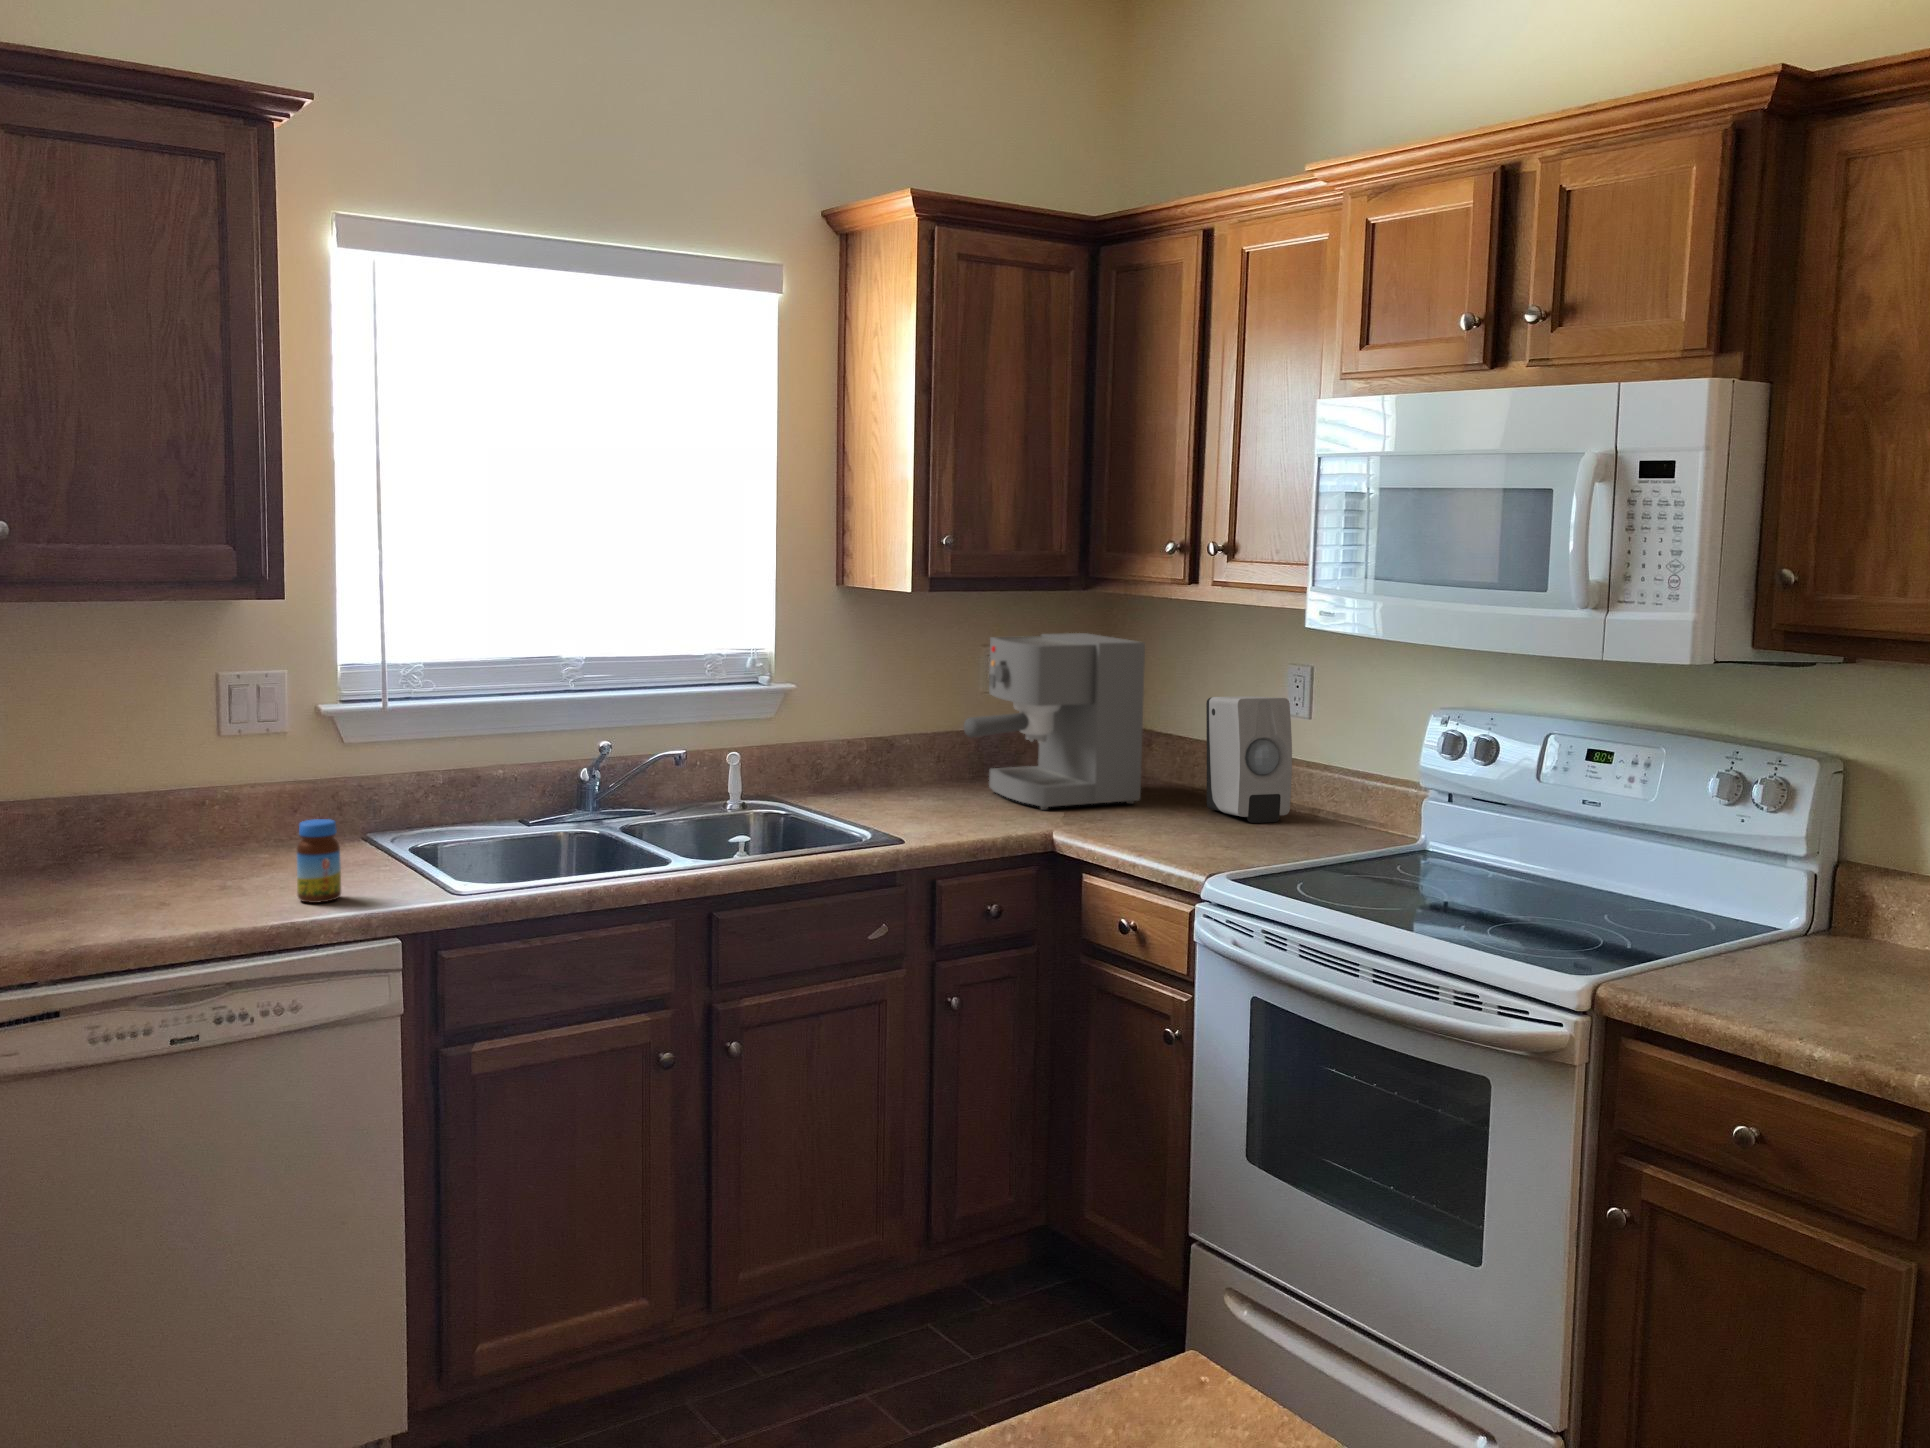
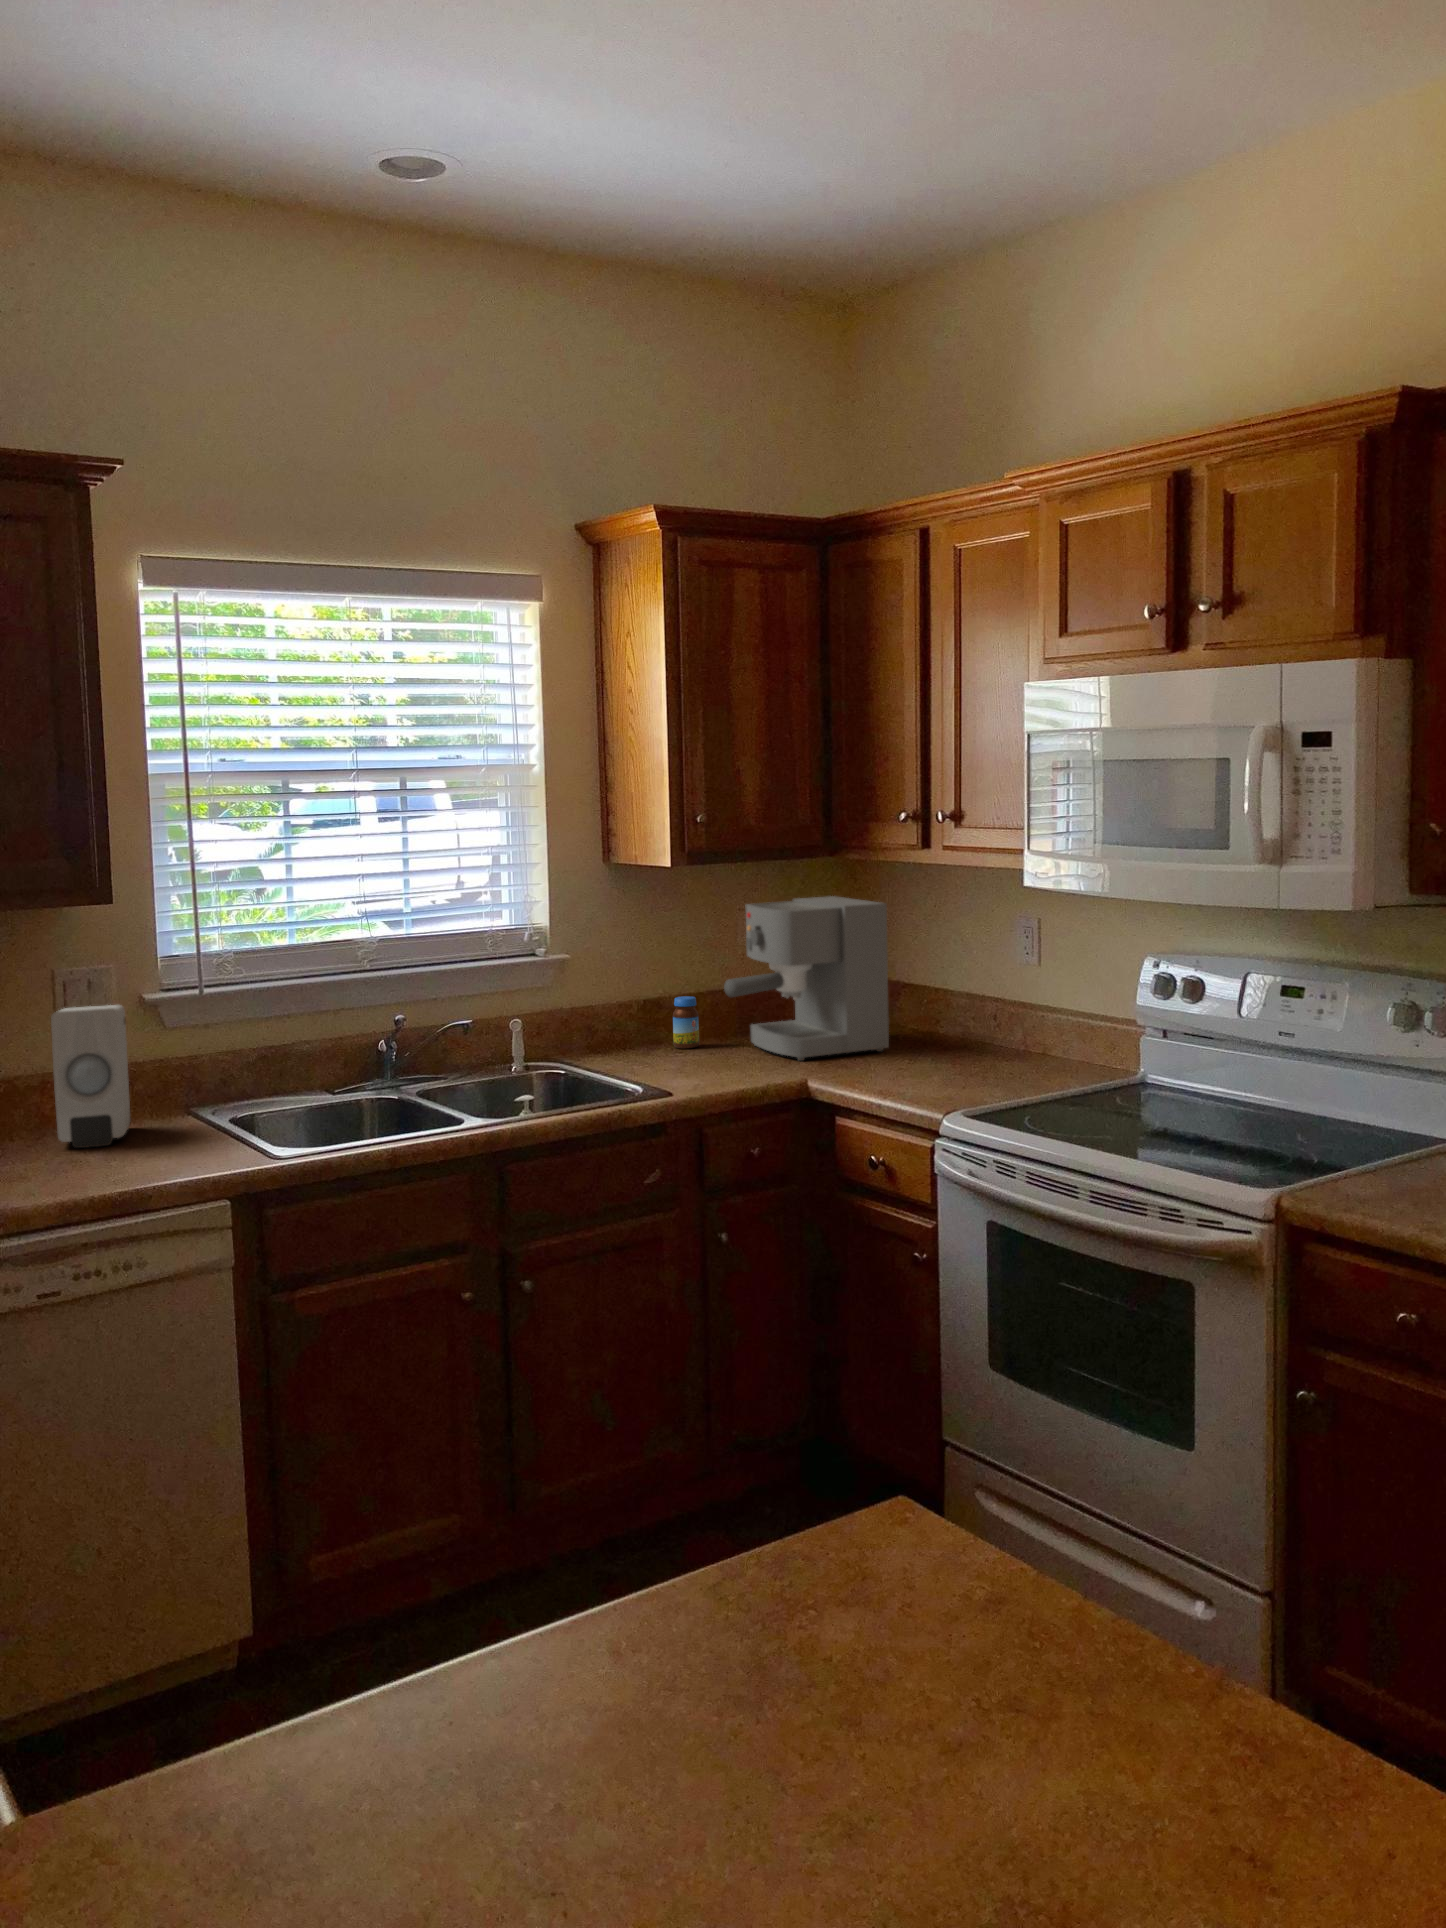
soap dispenser: present [1206,696,1292,823] -> present [51,1005,131,1148]
jar: present [297,819,341,903] -> present [673,996,699,1048]

